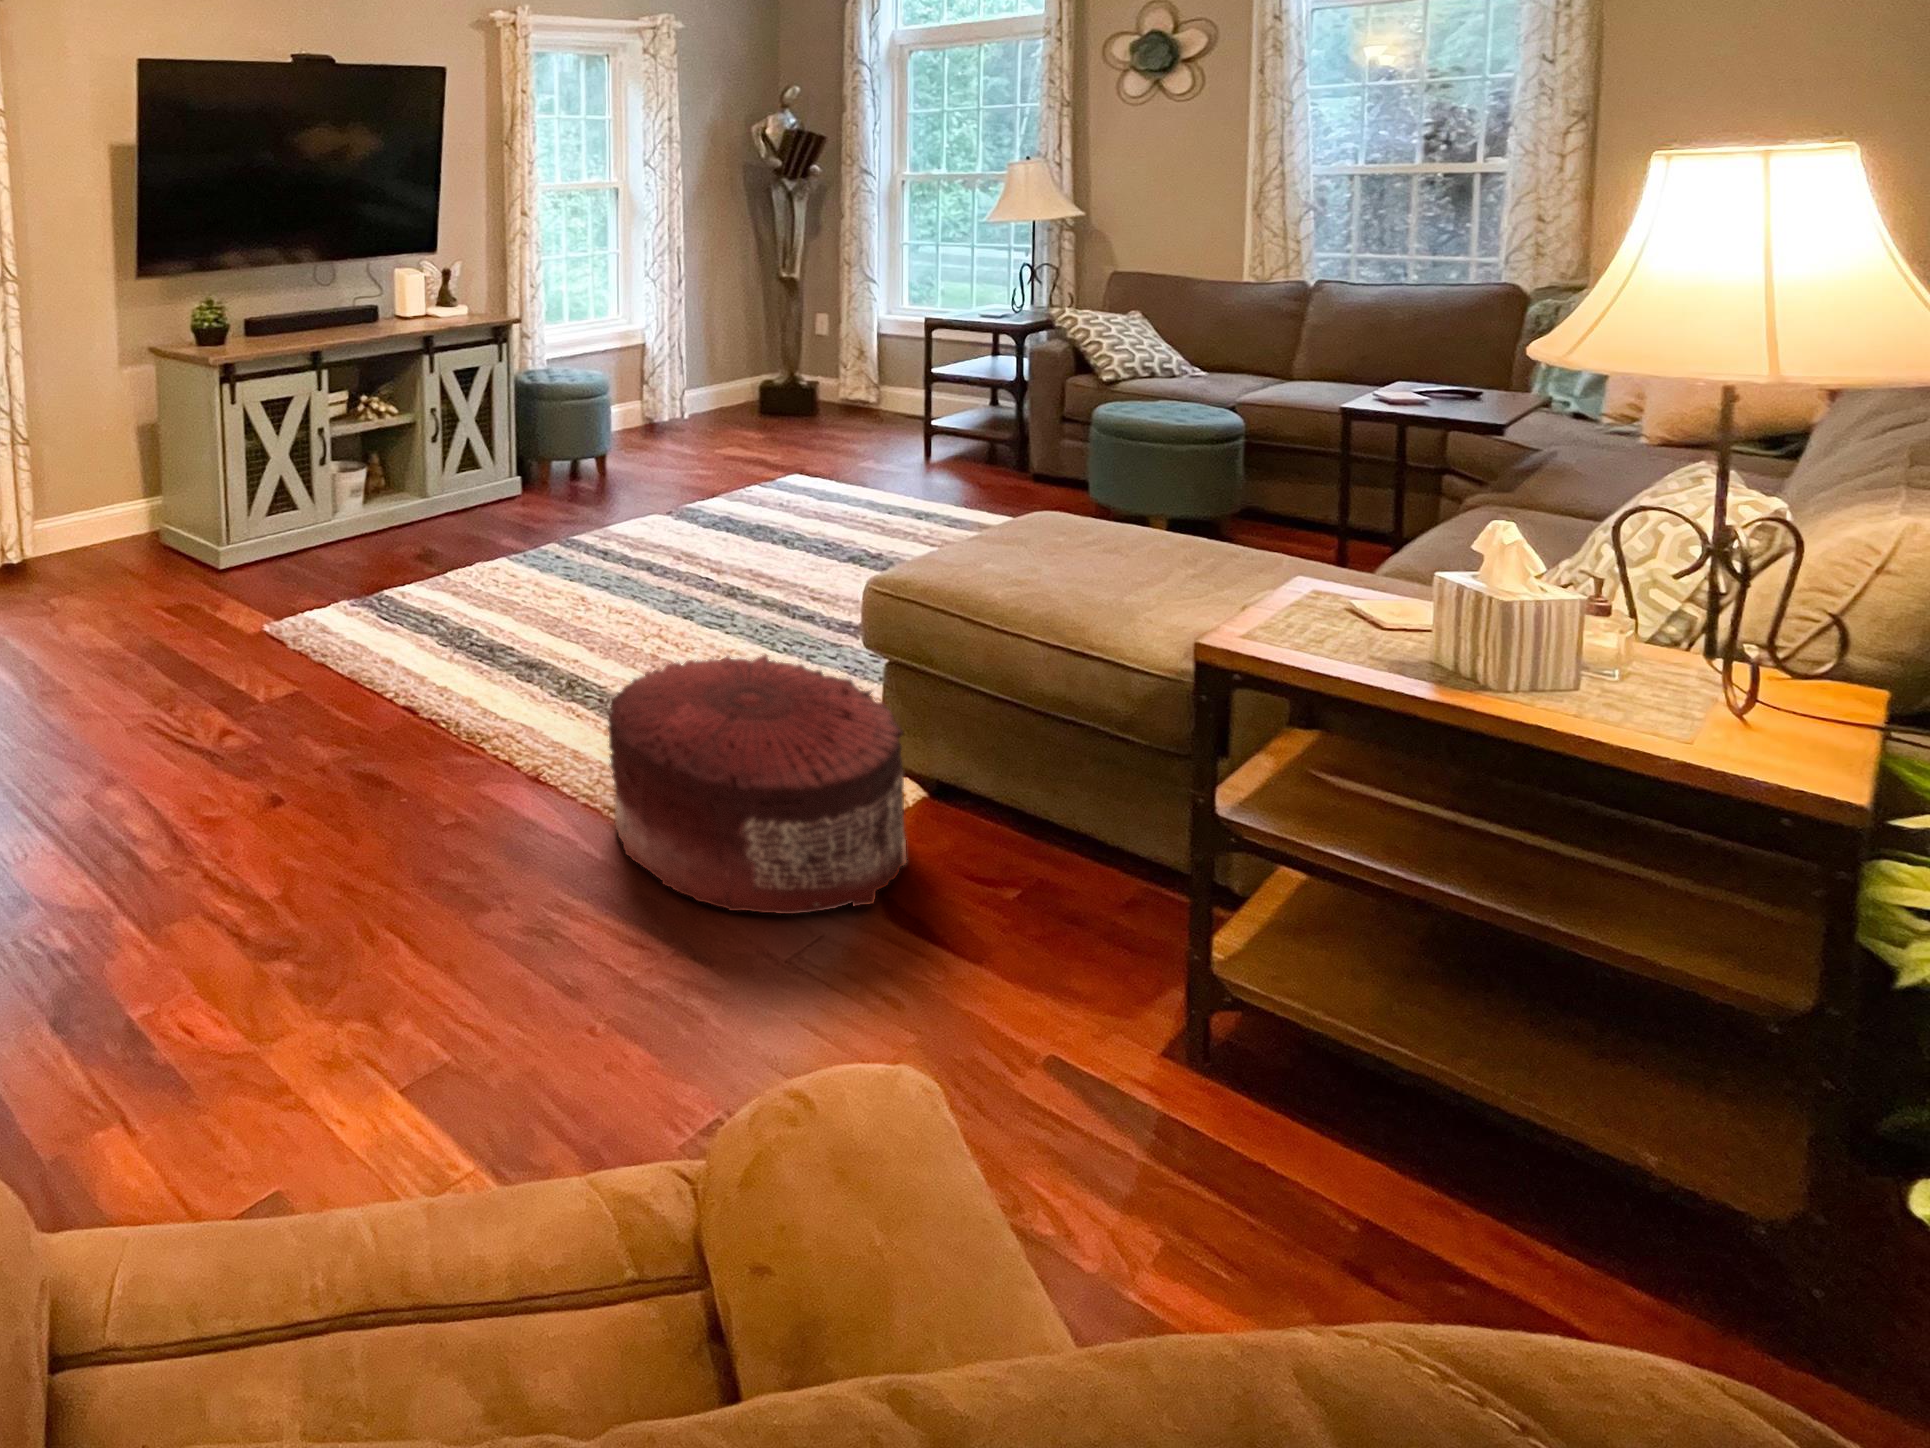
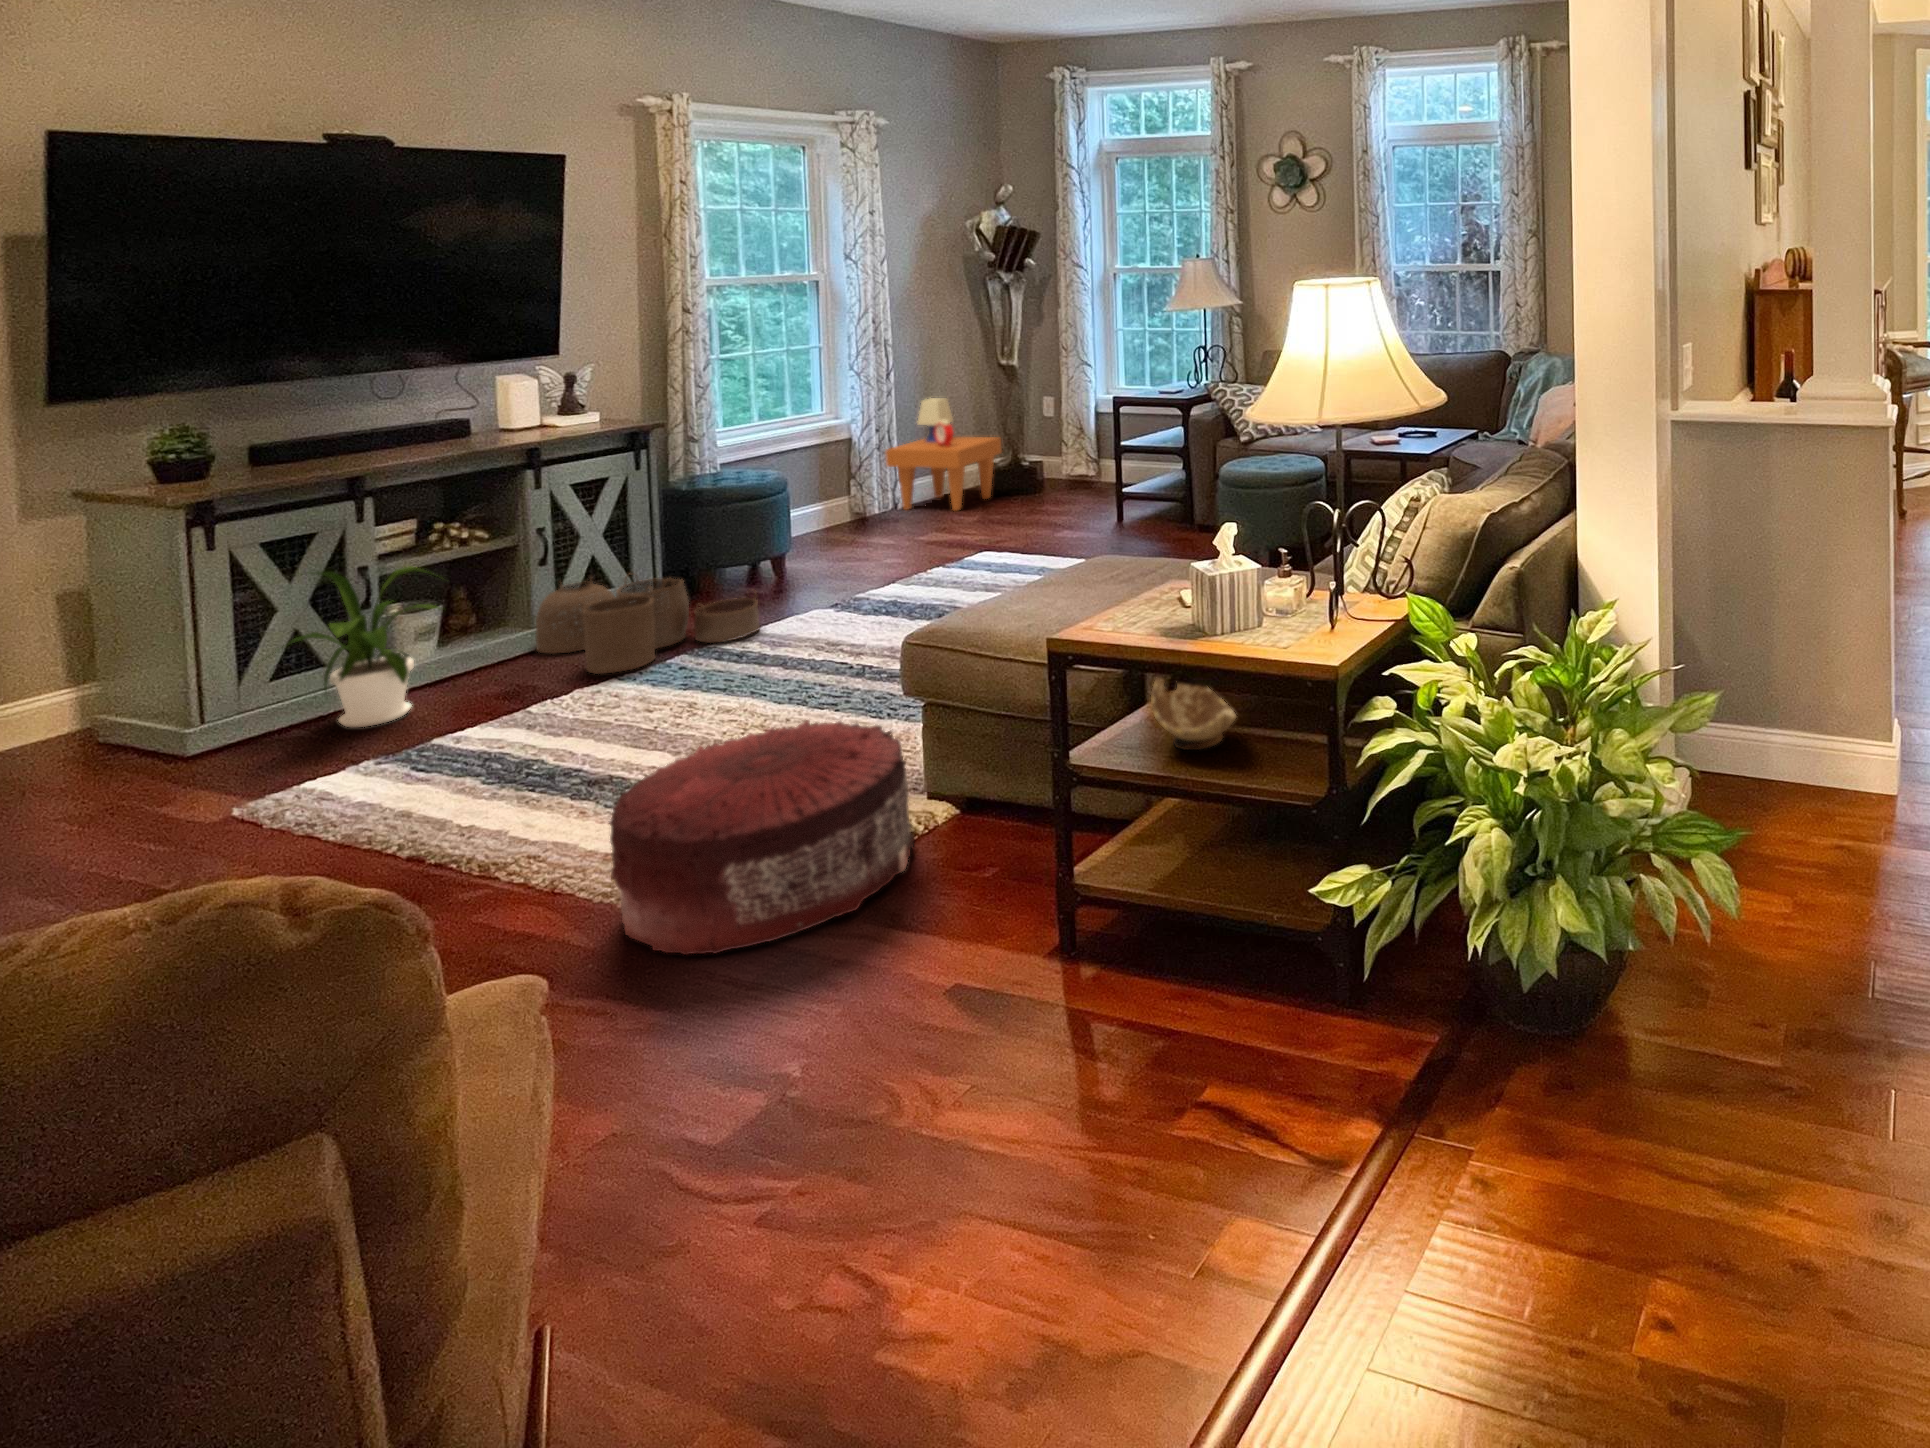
side table: none [676,310,785,427] -> present [885,398,1002,510]
house plant: none [260,429,386,567] -> present [262,566,448,727]
woven basket: none [430,456,611,551] -> present [536,578,760,674]
decorative bowl: none [1323,696,1502,844] -> present [1151,678,1236,750]

